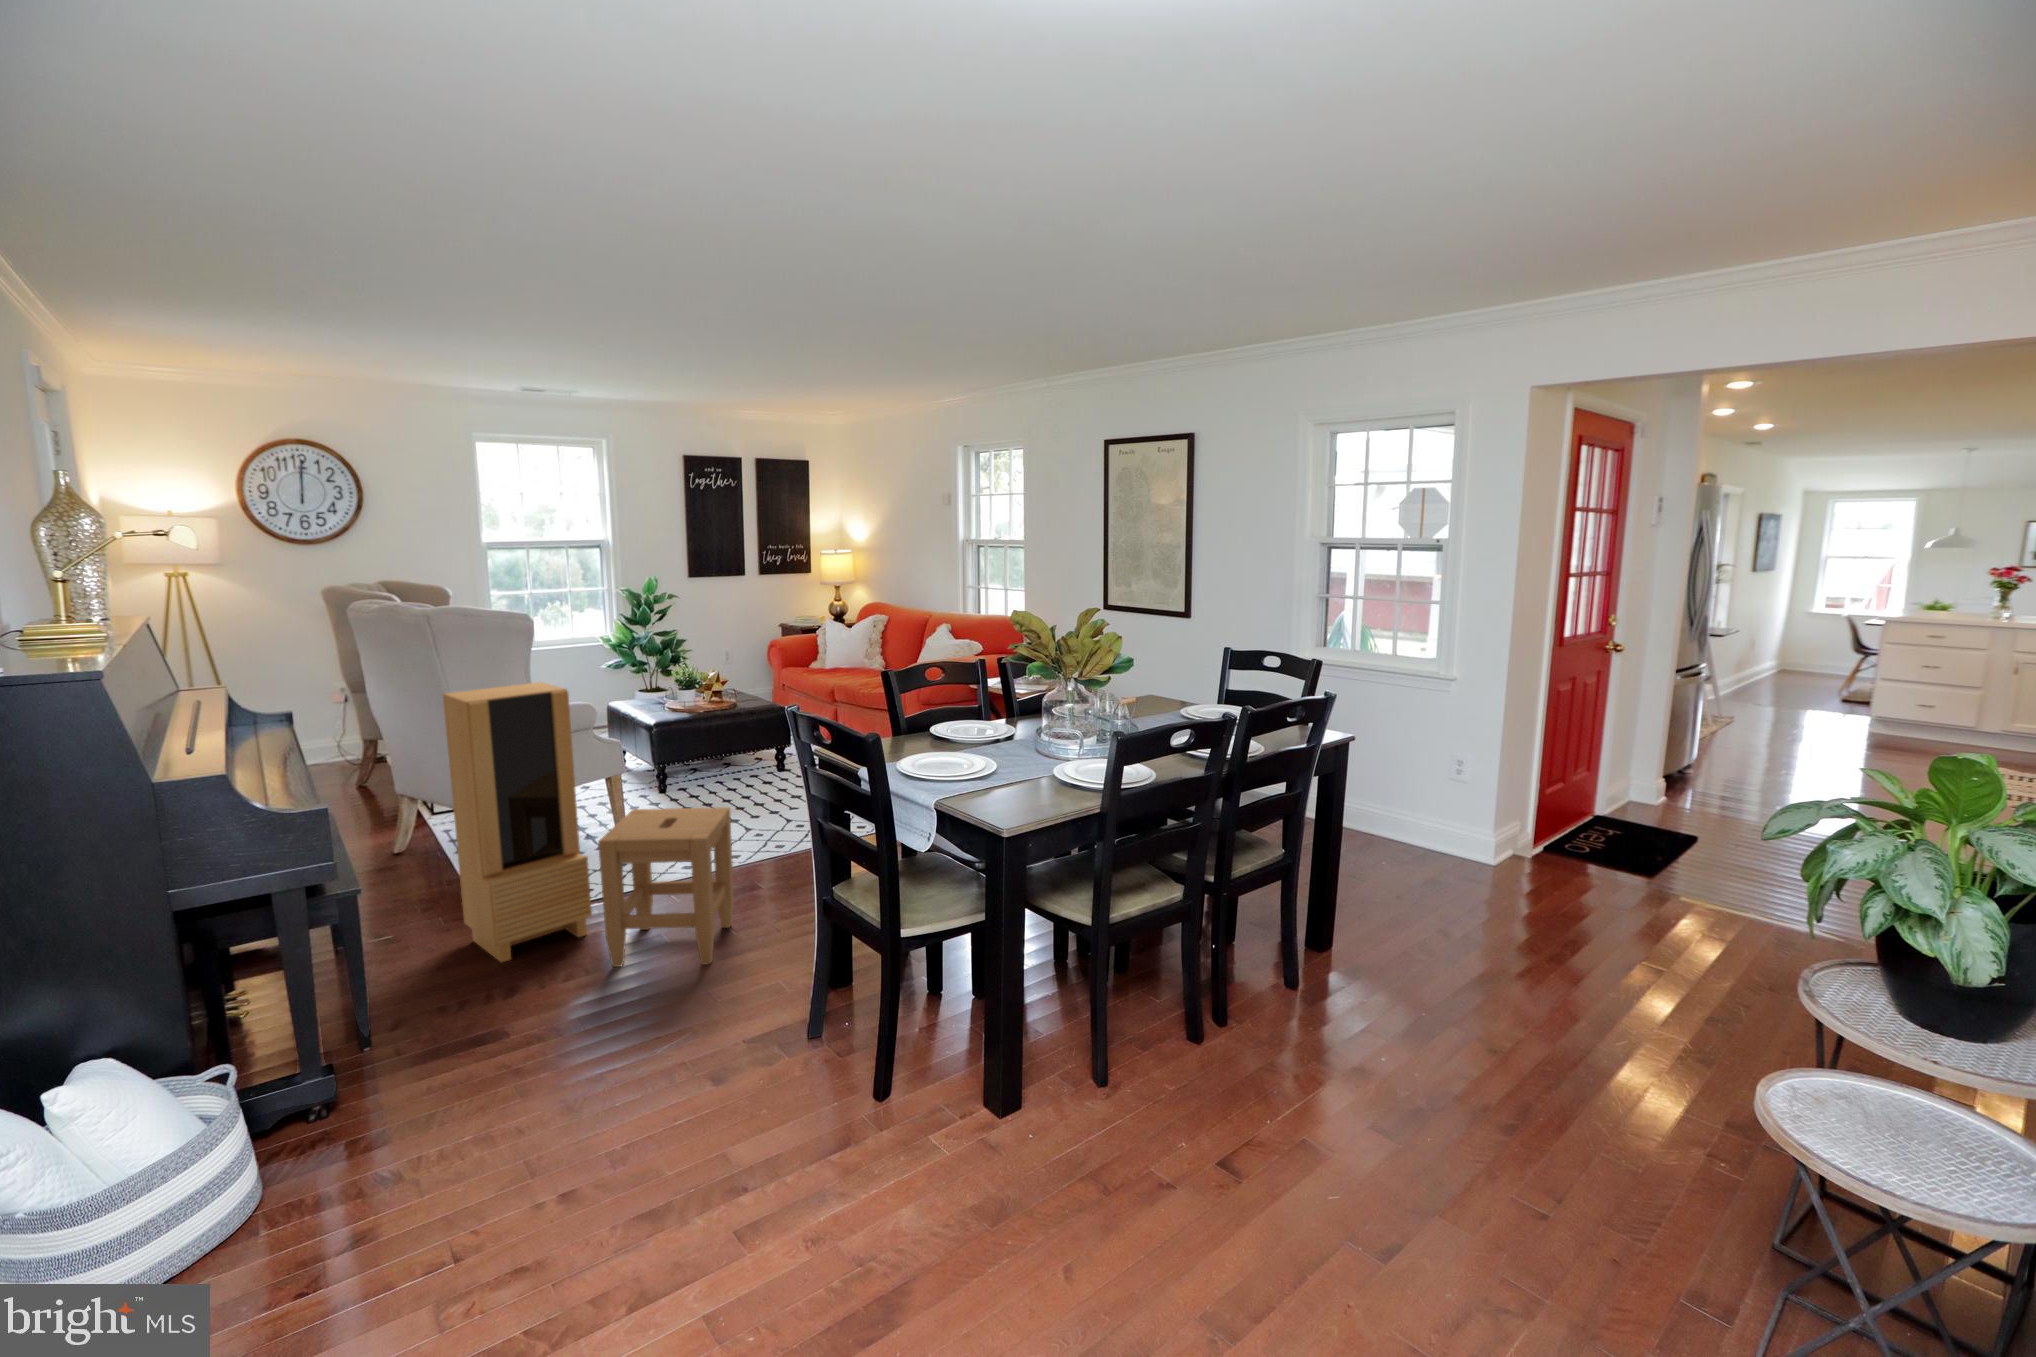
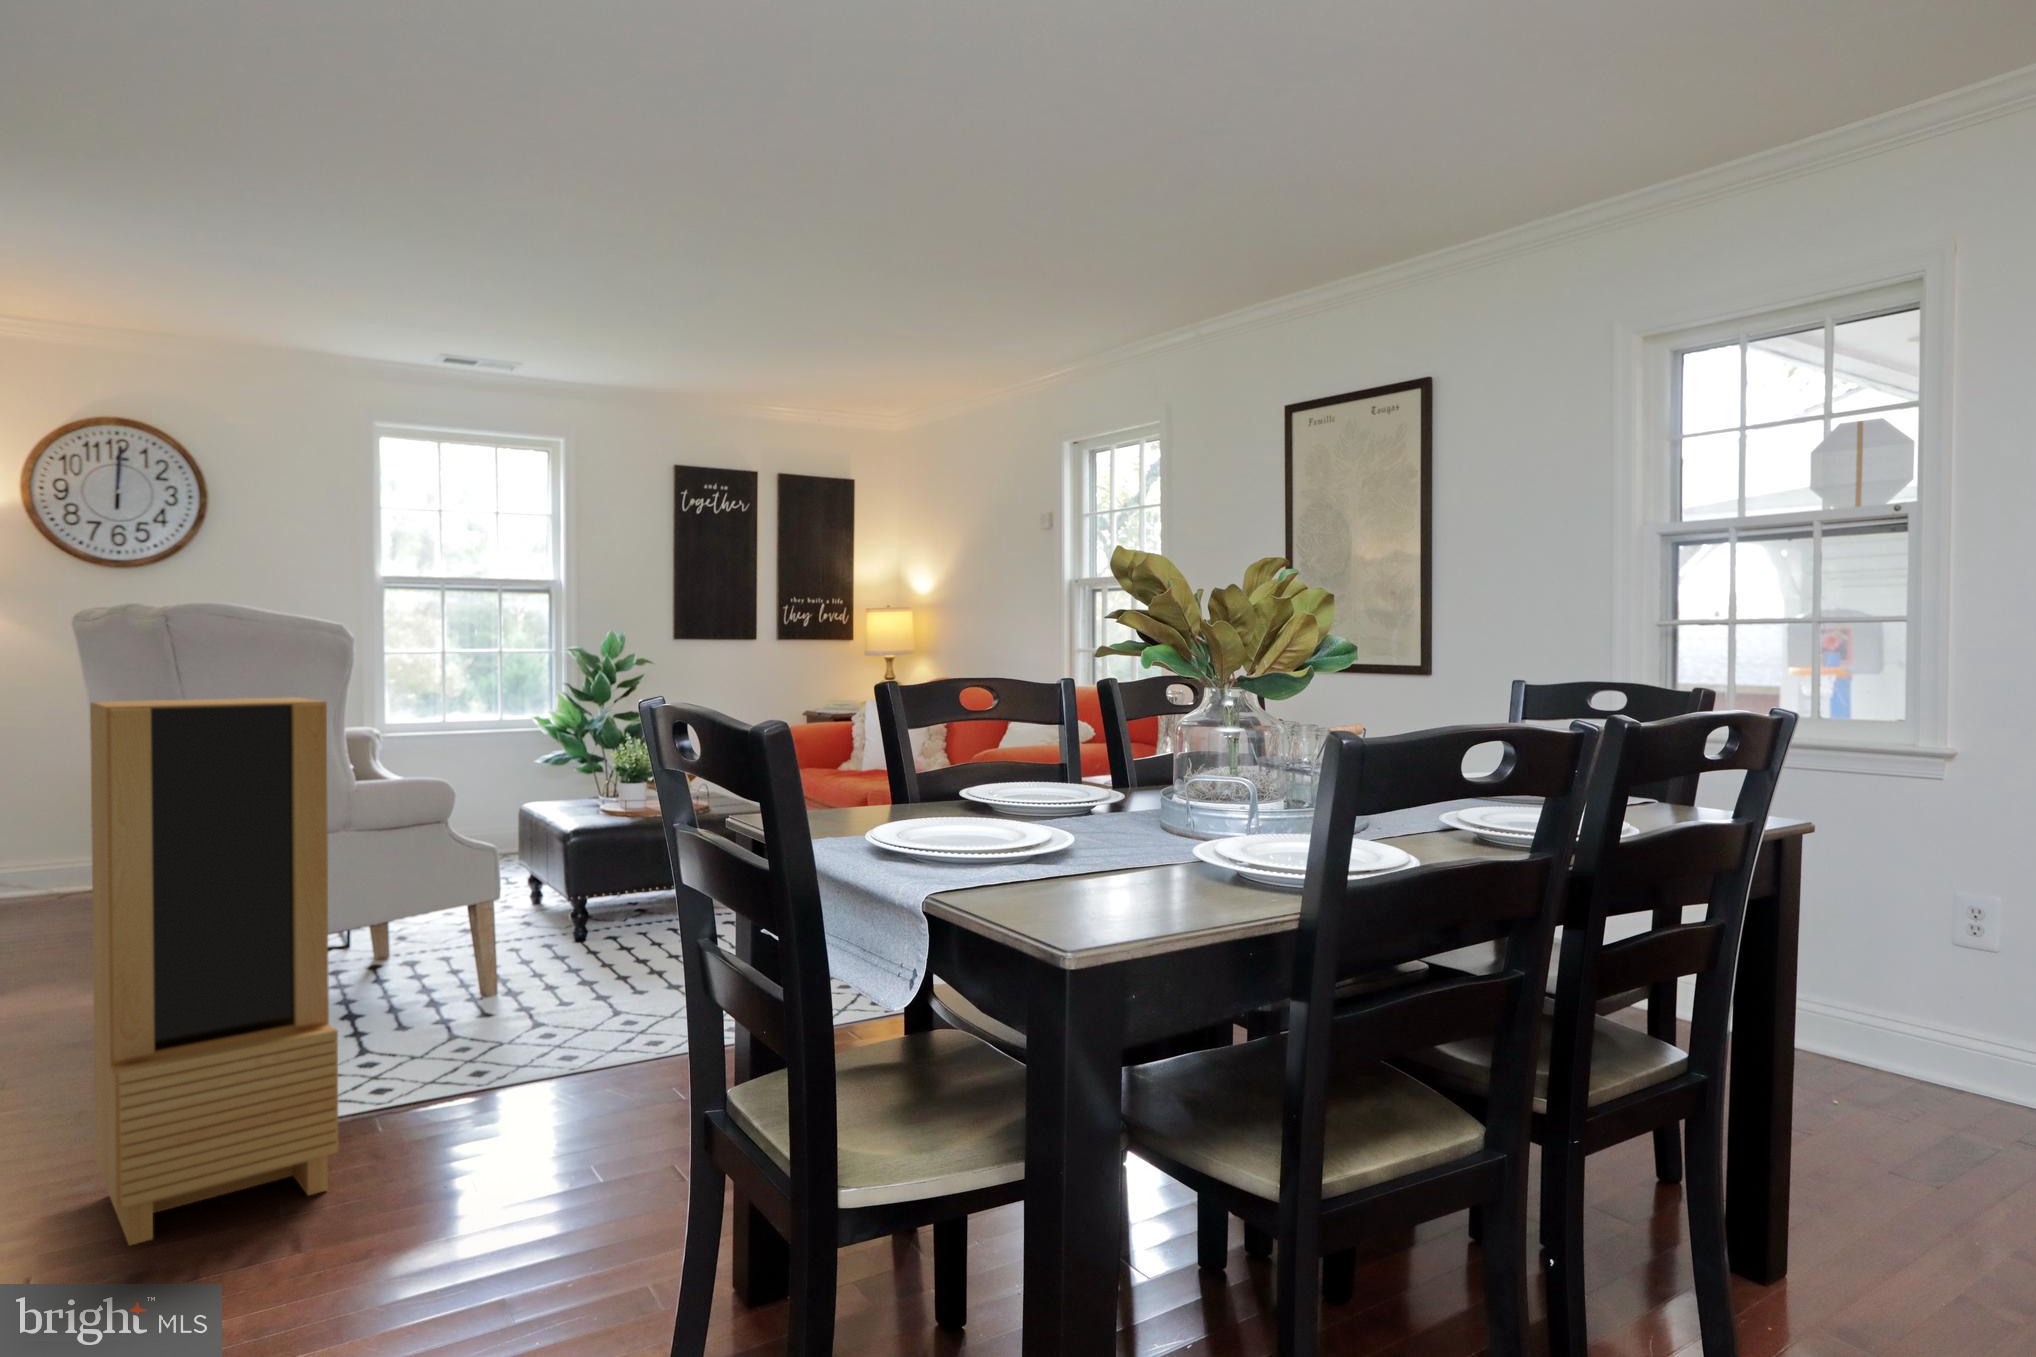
stool: present [598,807,734,967] -> none [325,939,619,1270]

